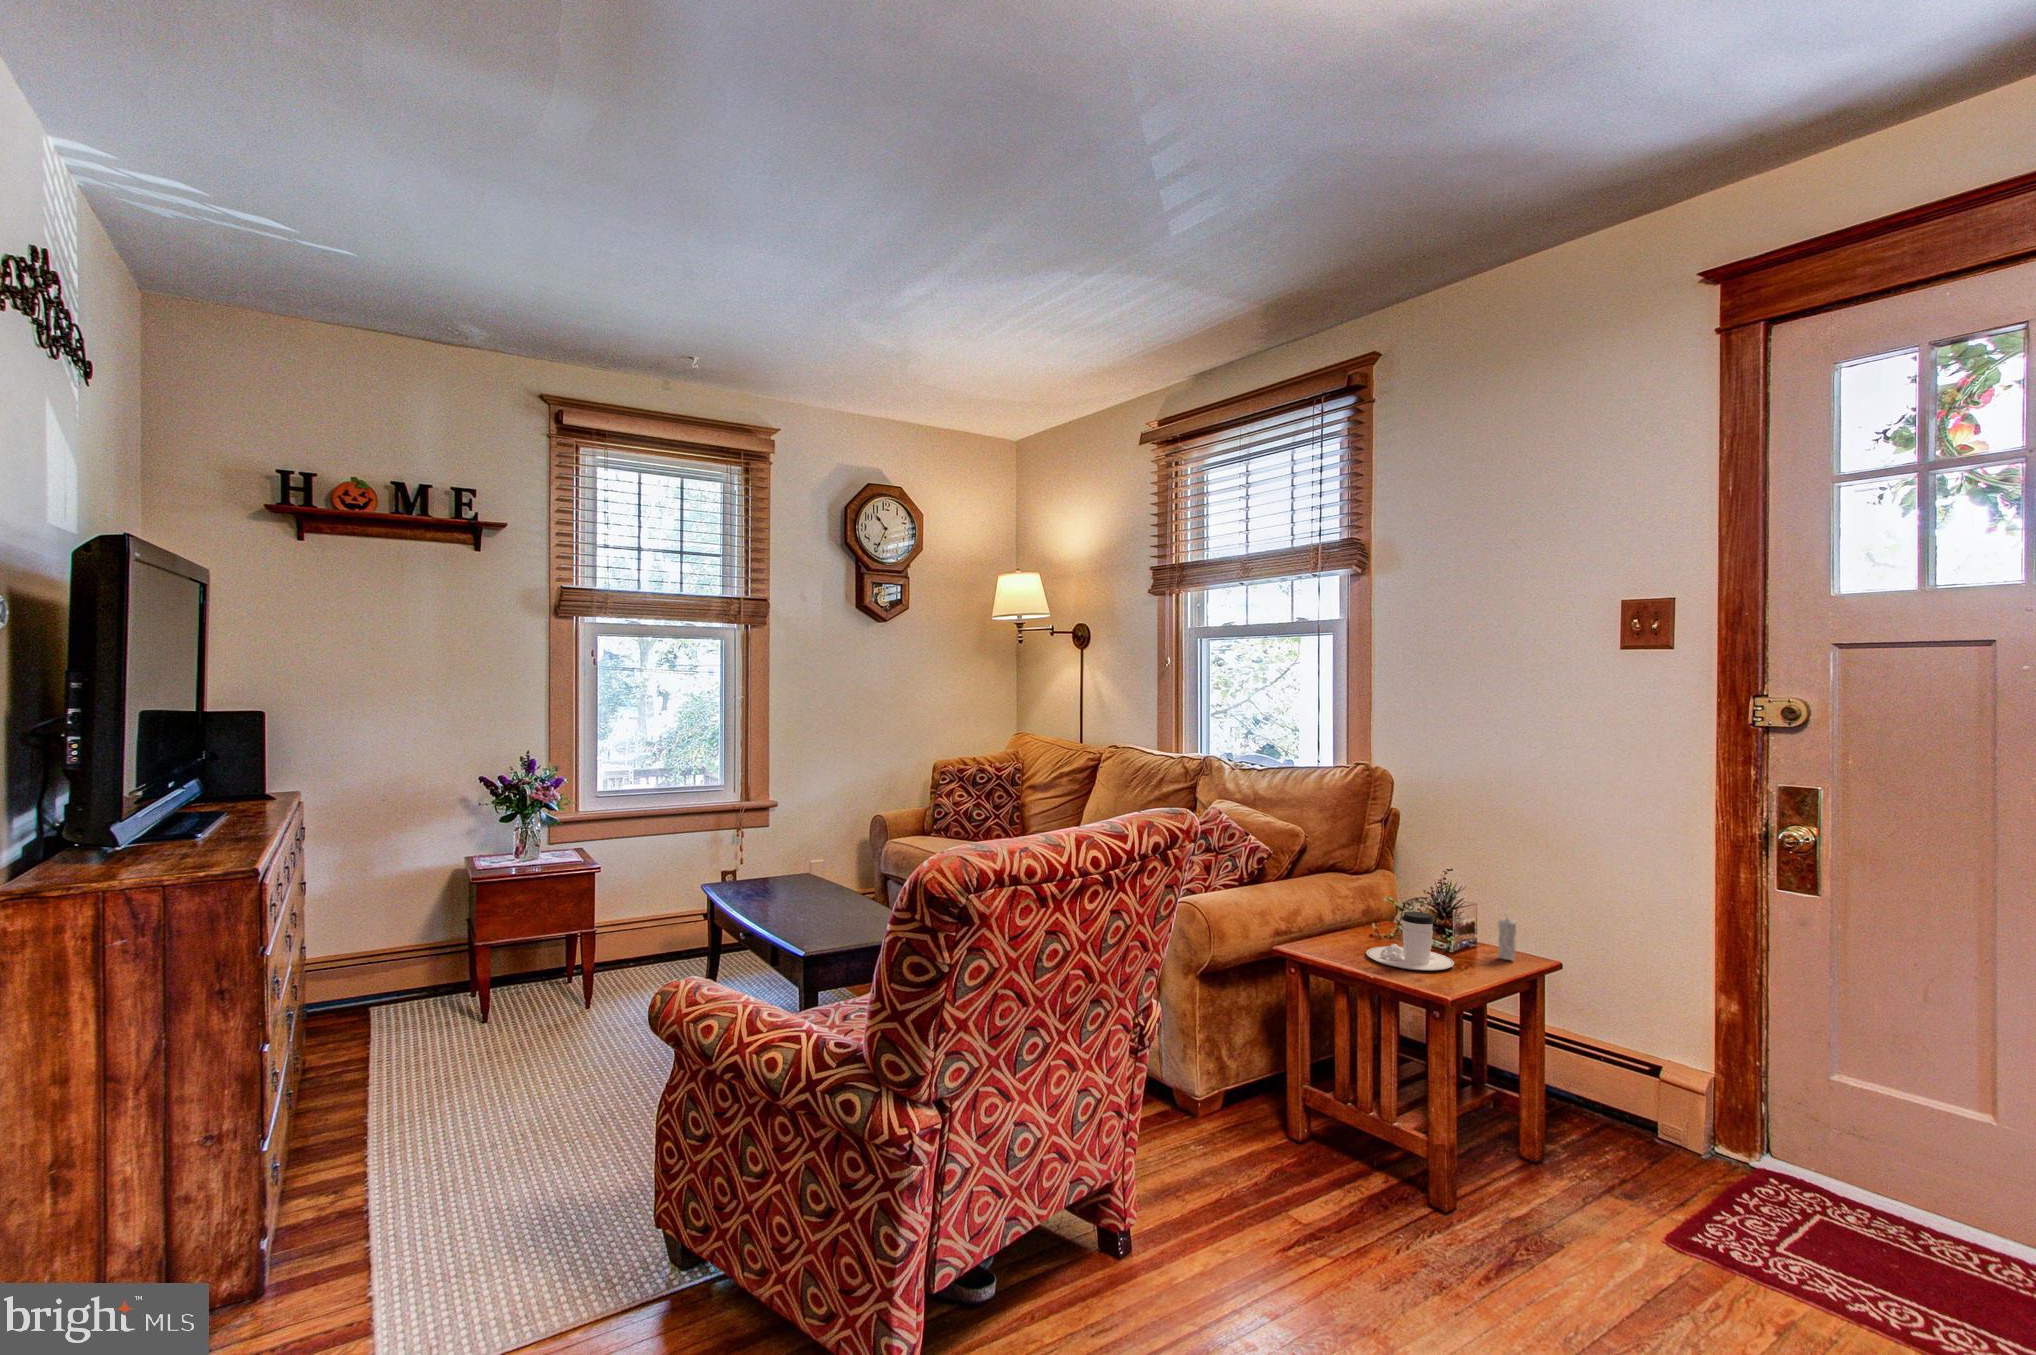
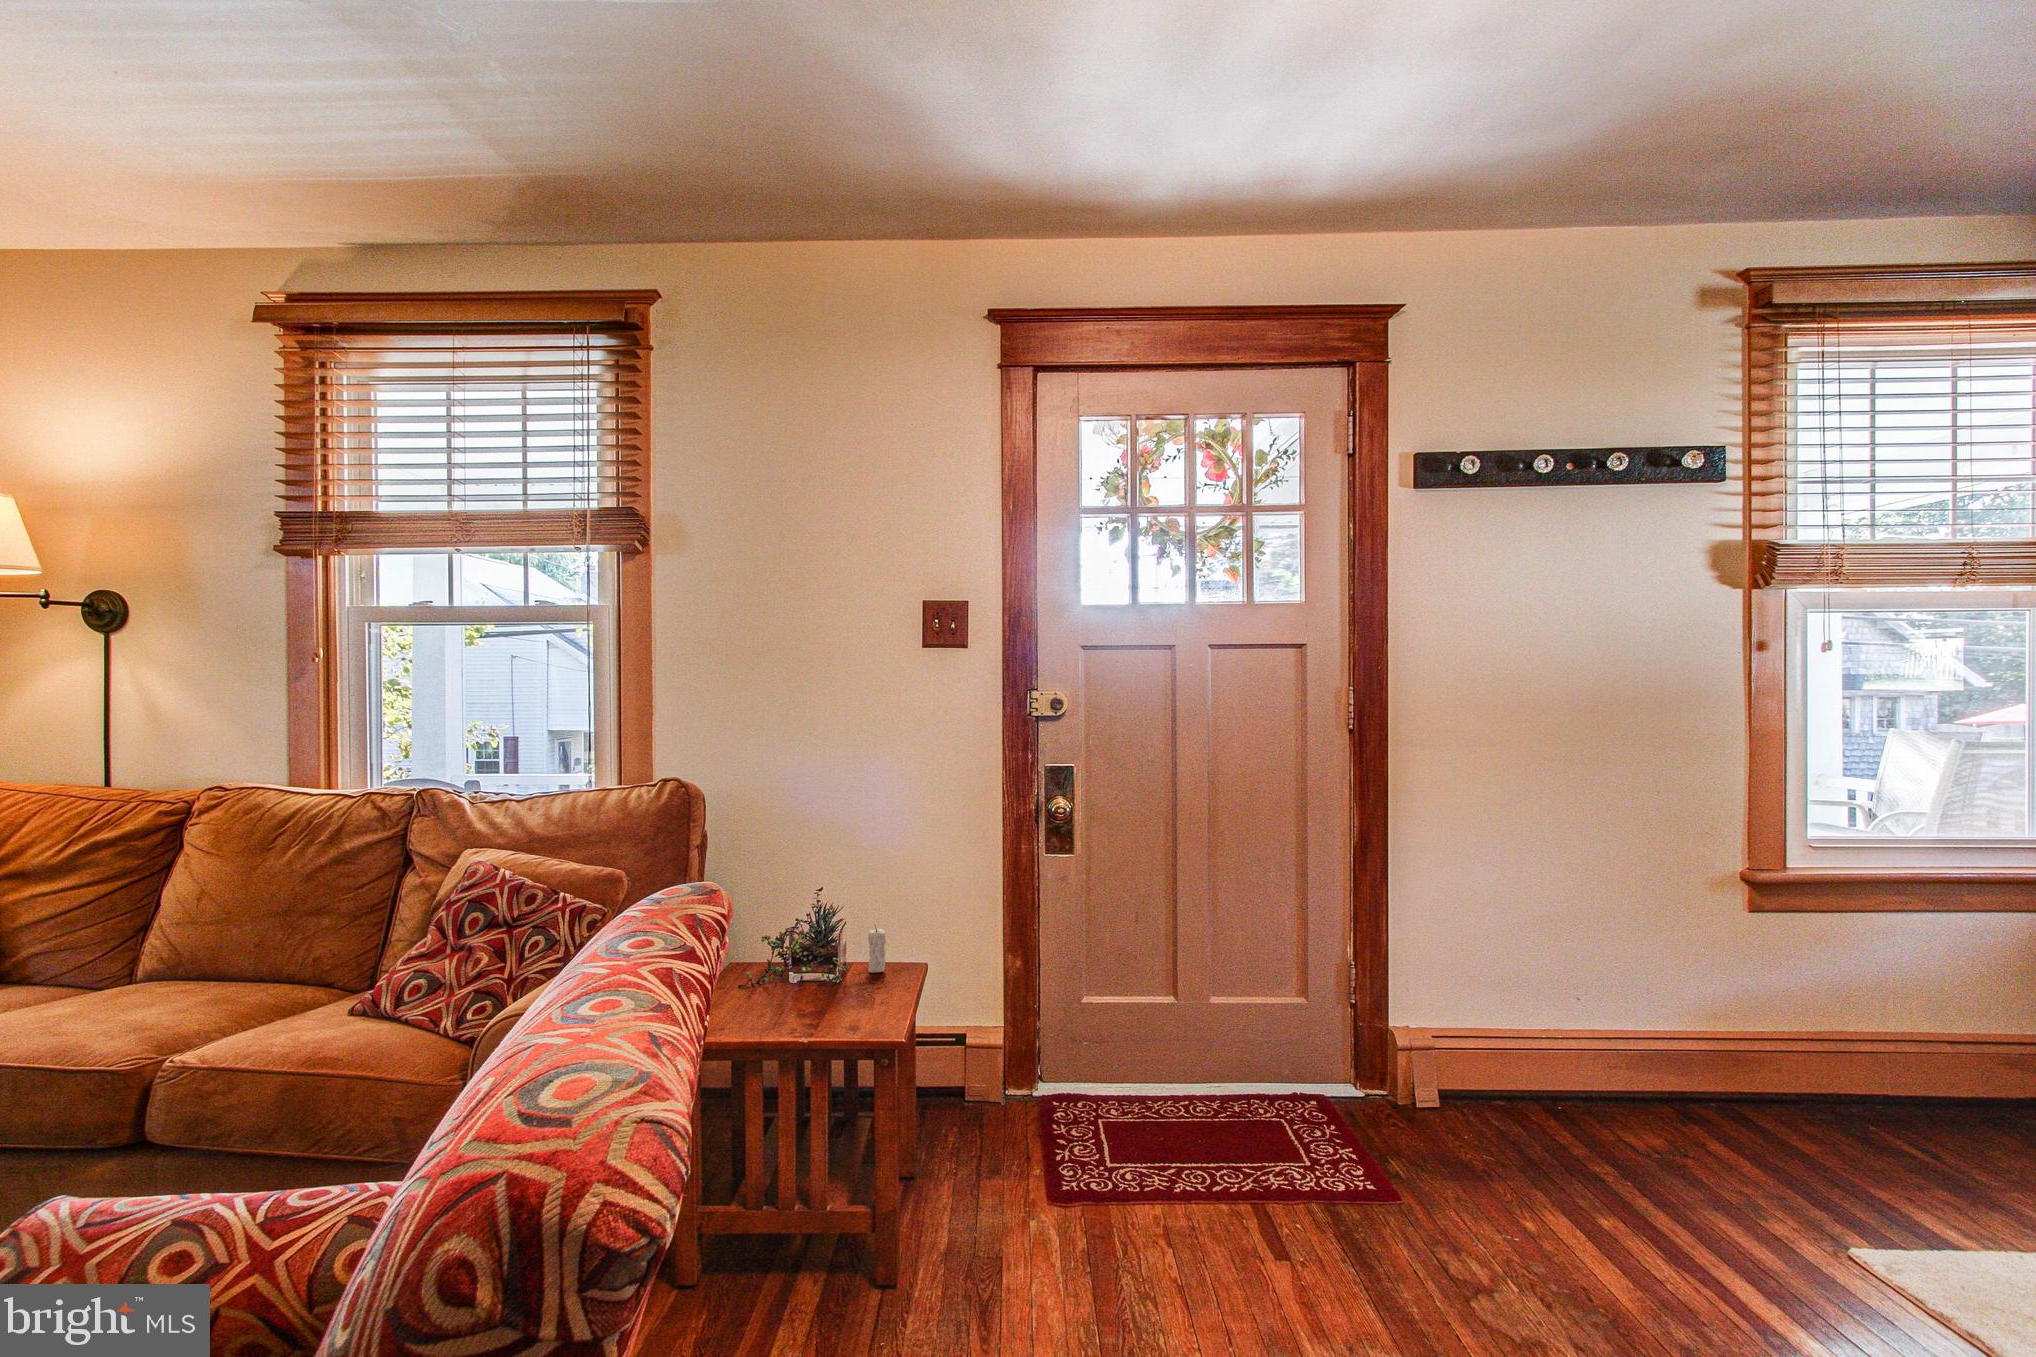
coffee cup: present [1366,912,1454,971] -> none [760,947,853,1018]

